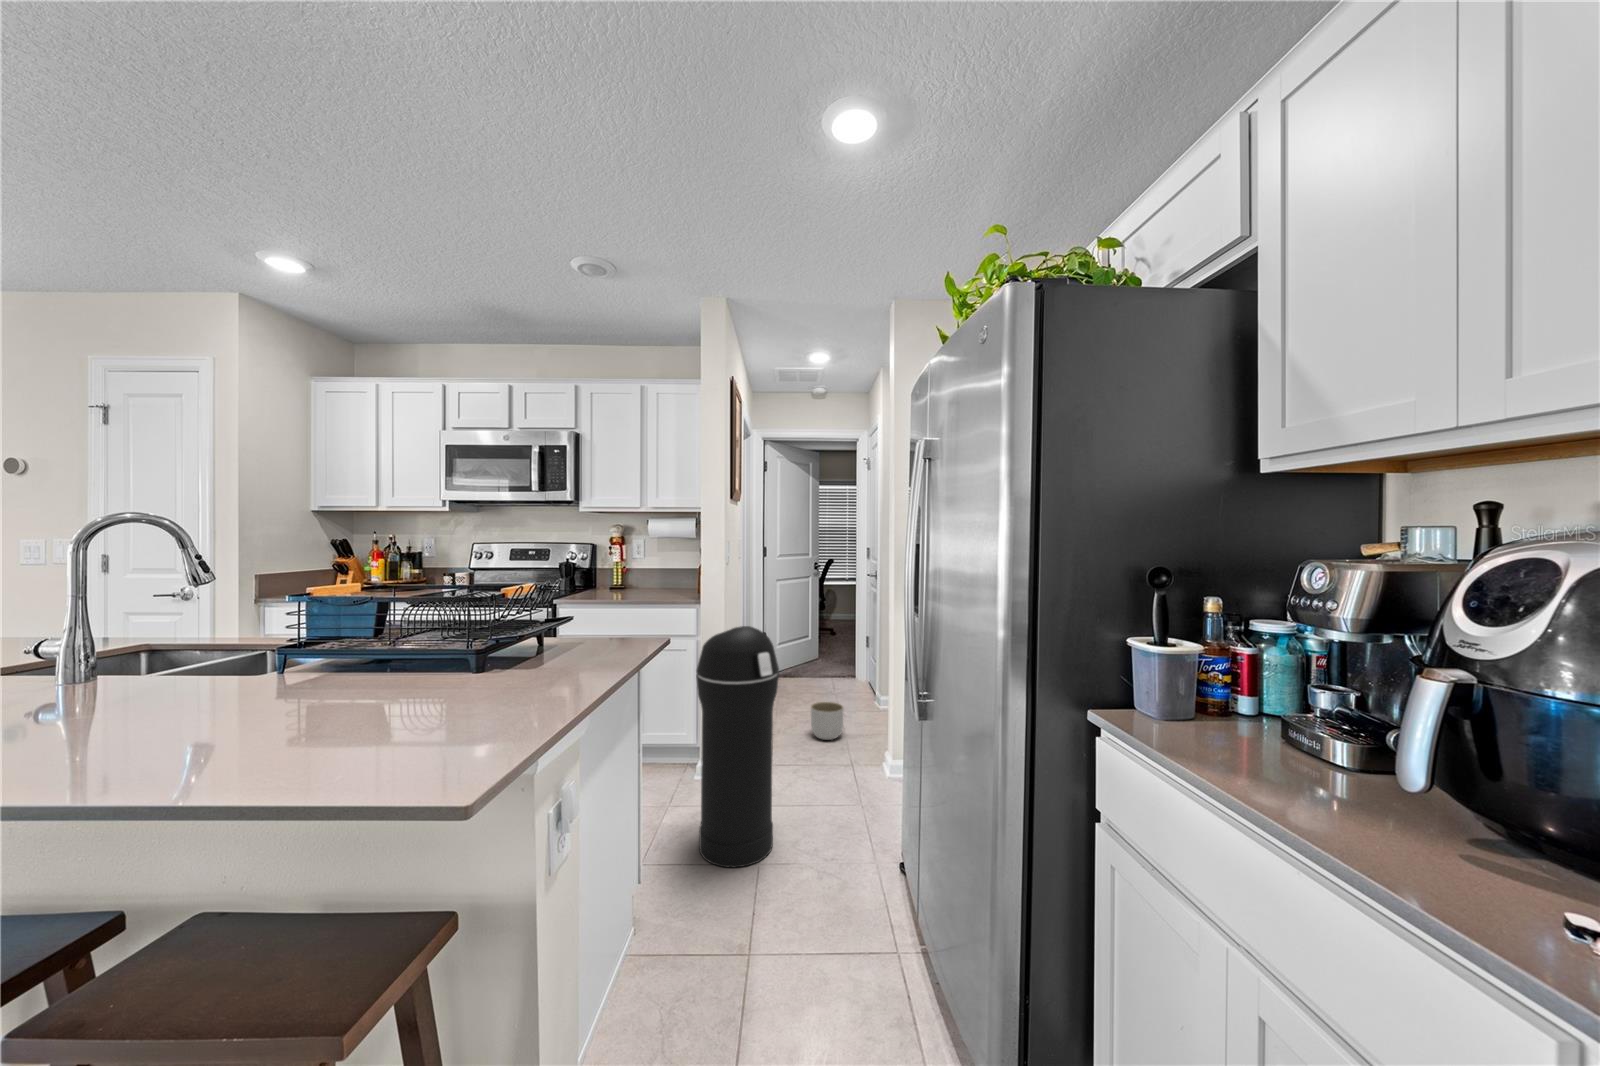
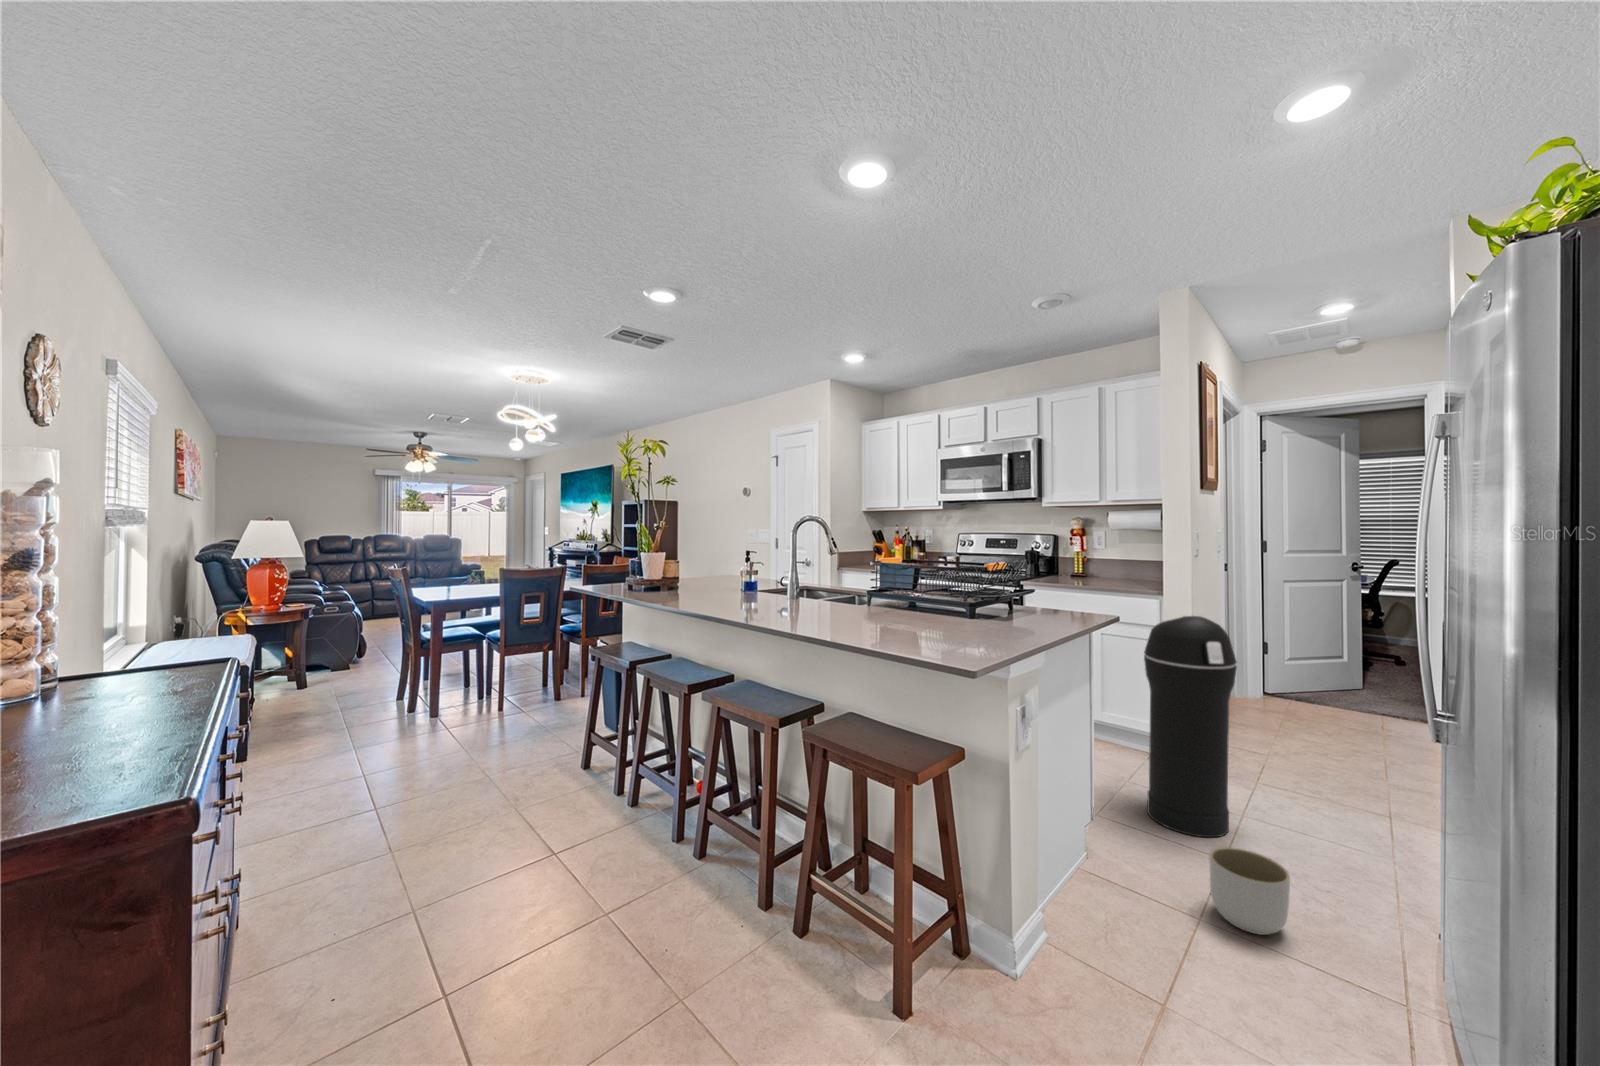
planter: present [811,702,844,740] -> present [1209,847,1290,935]

